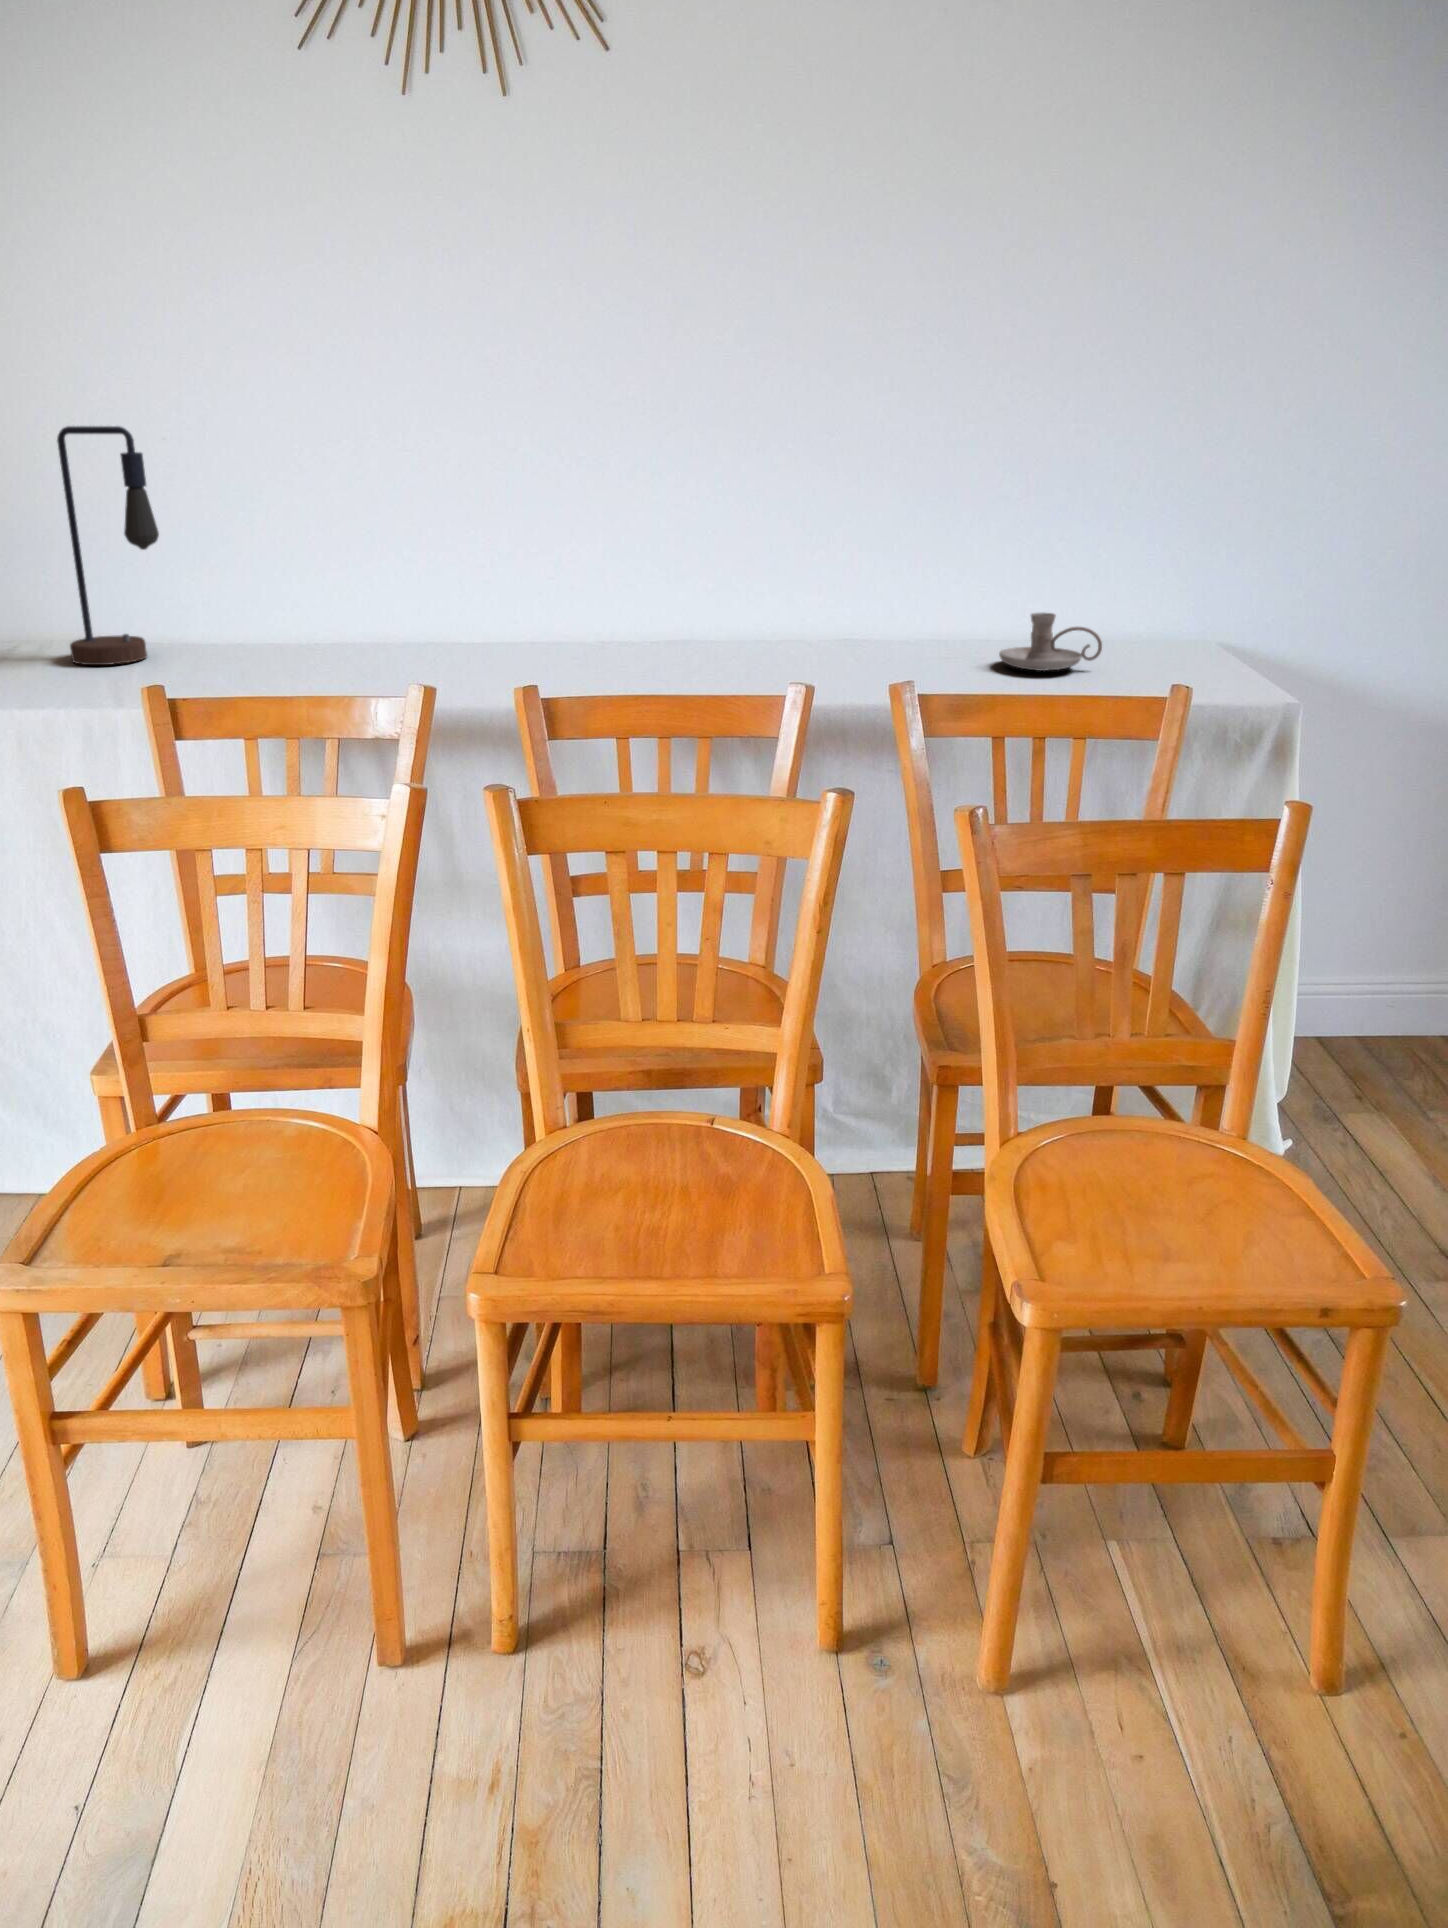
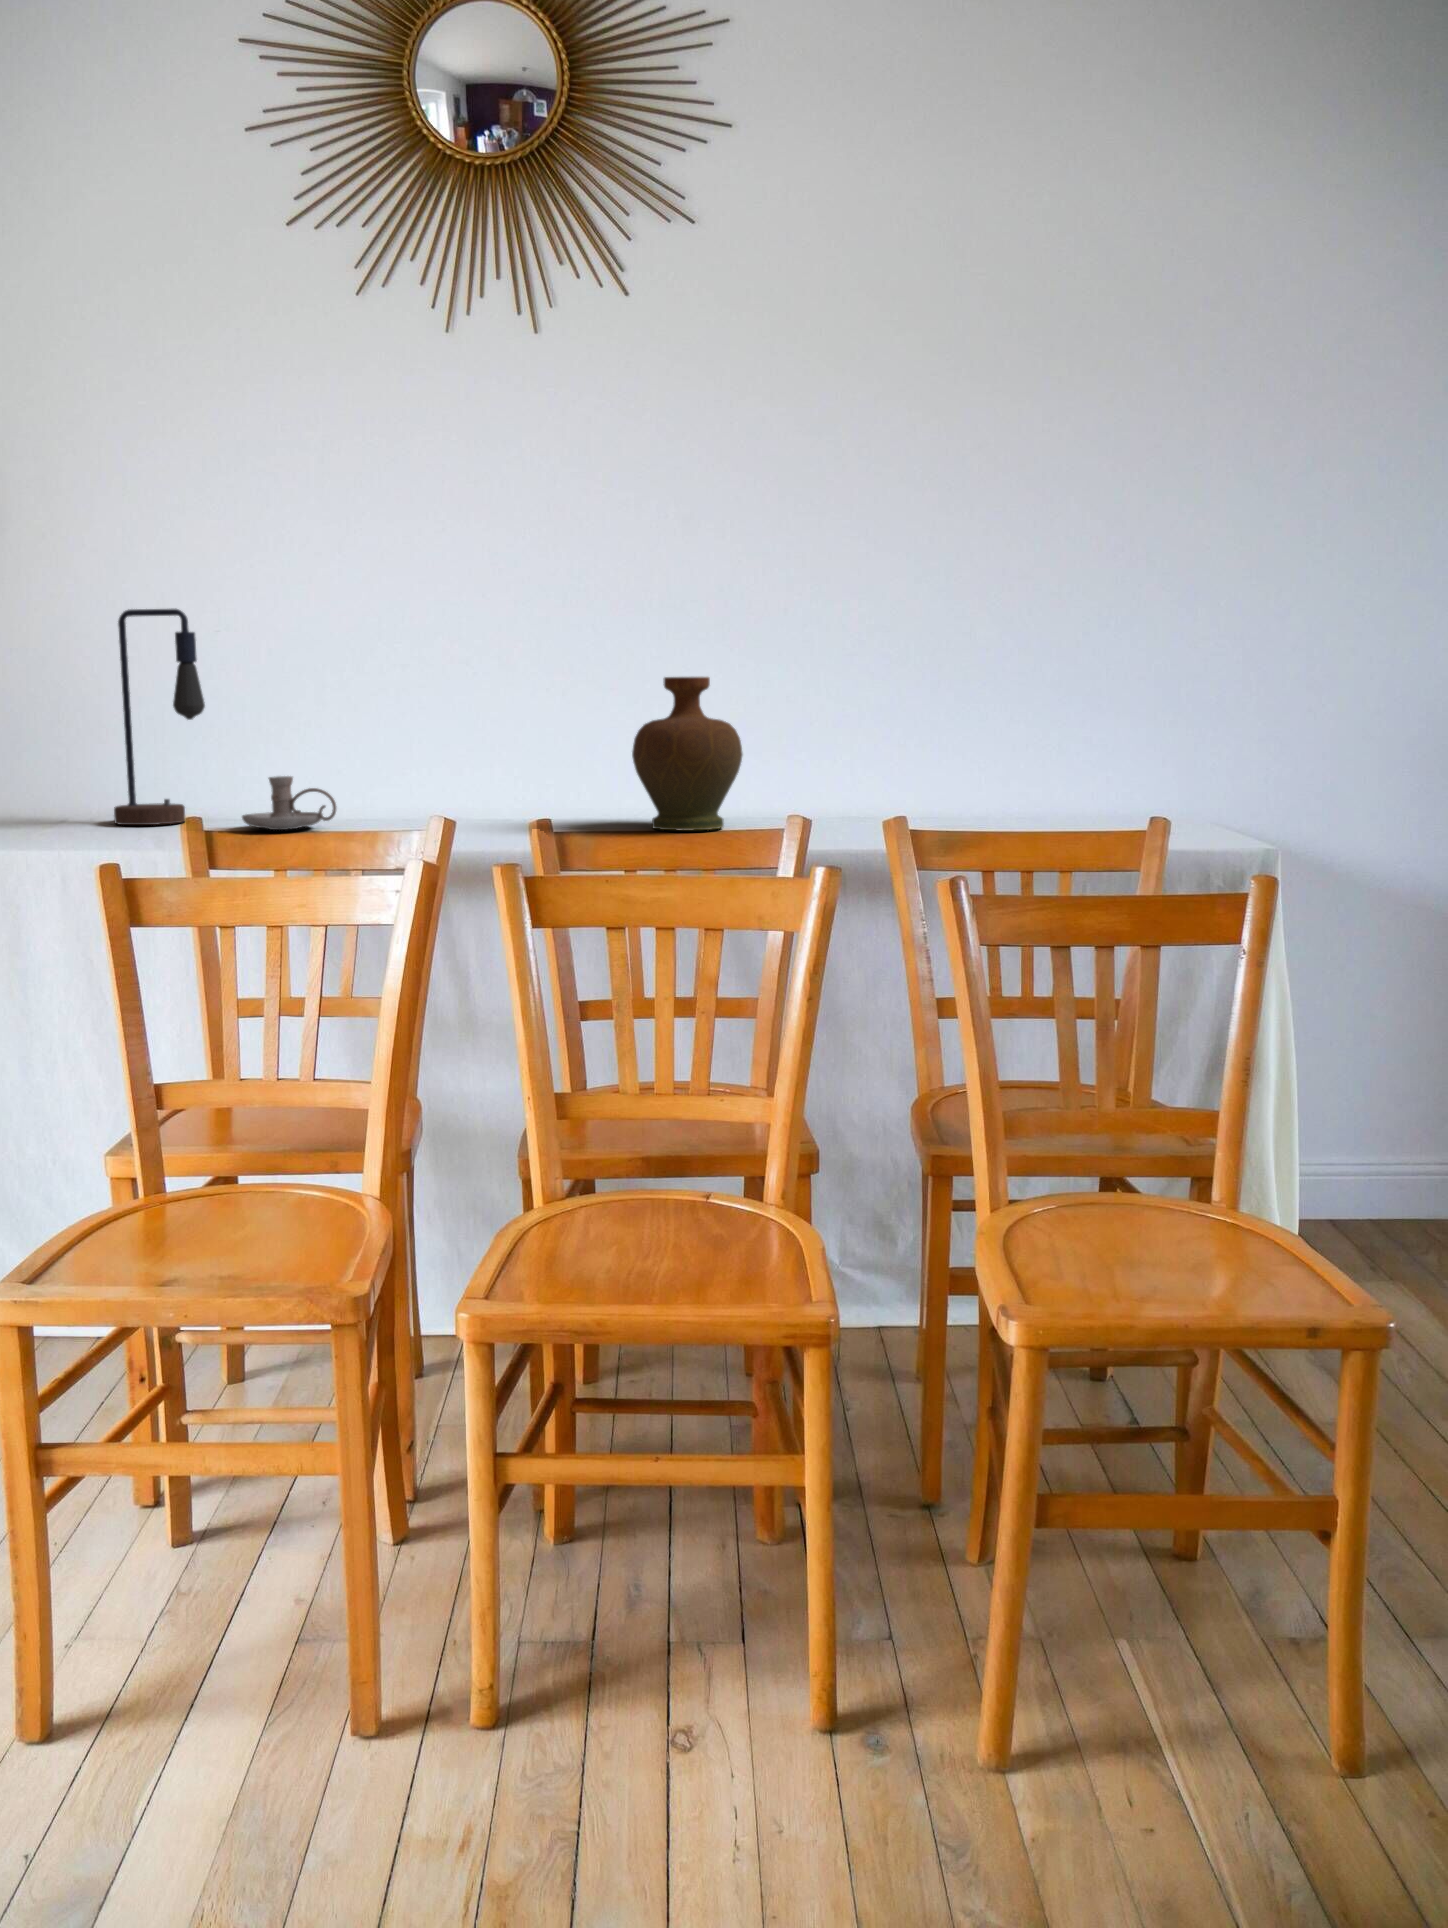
decorative vase: none [618,503,735,672] -> present [632,677,743,830]
candle holder: present [999,613,1102,671] -> present [242,776,336,830]

